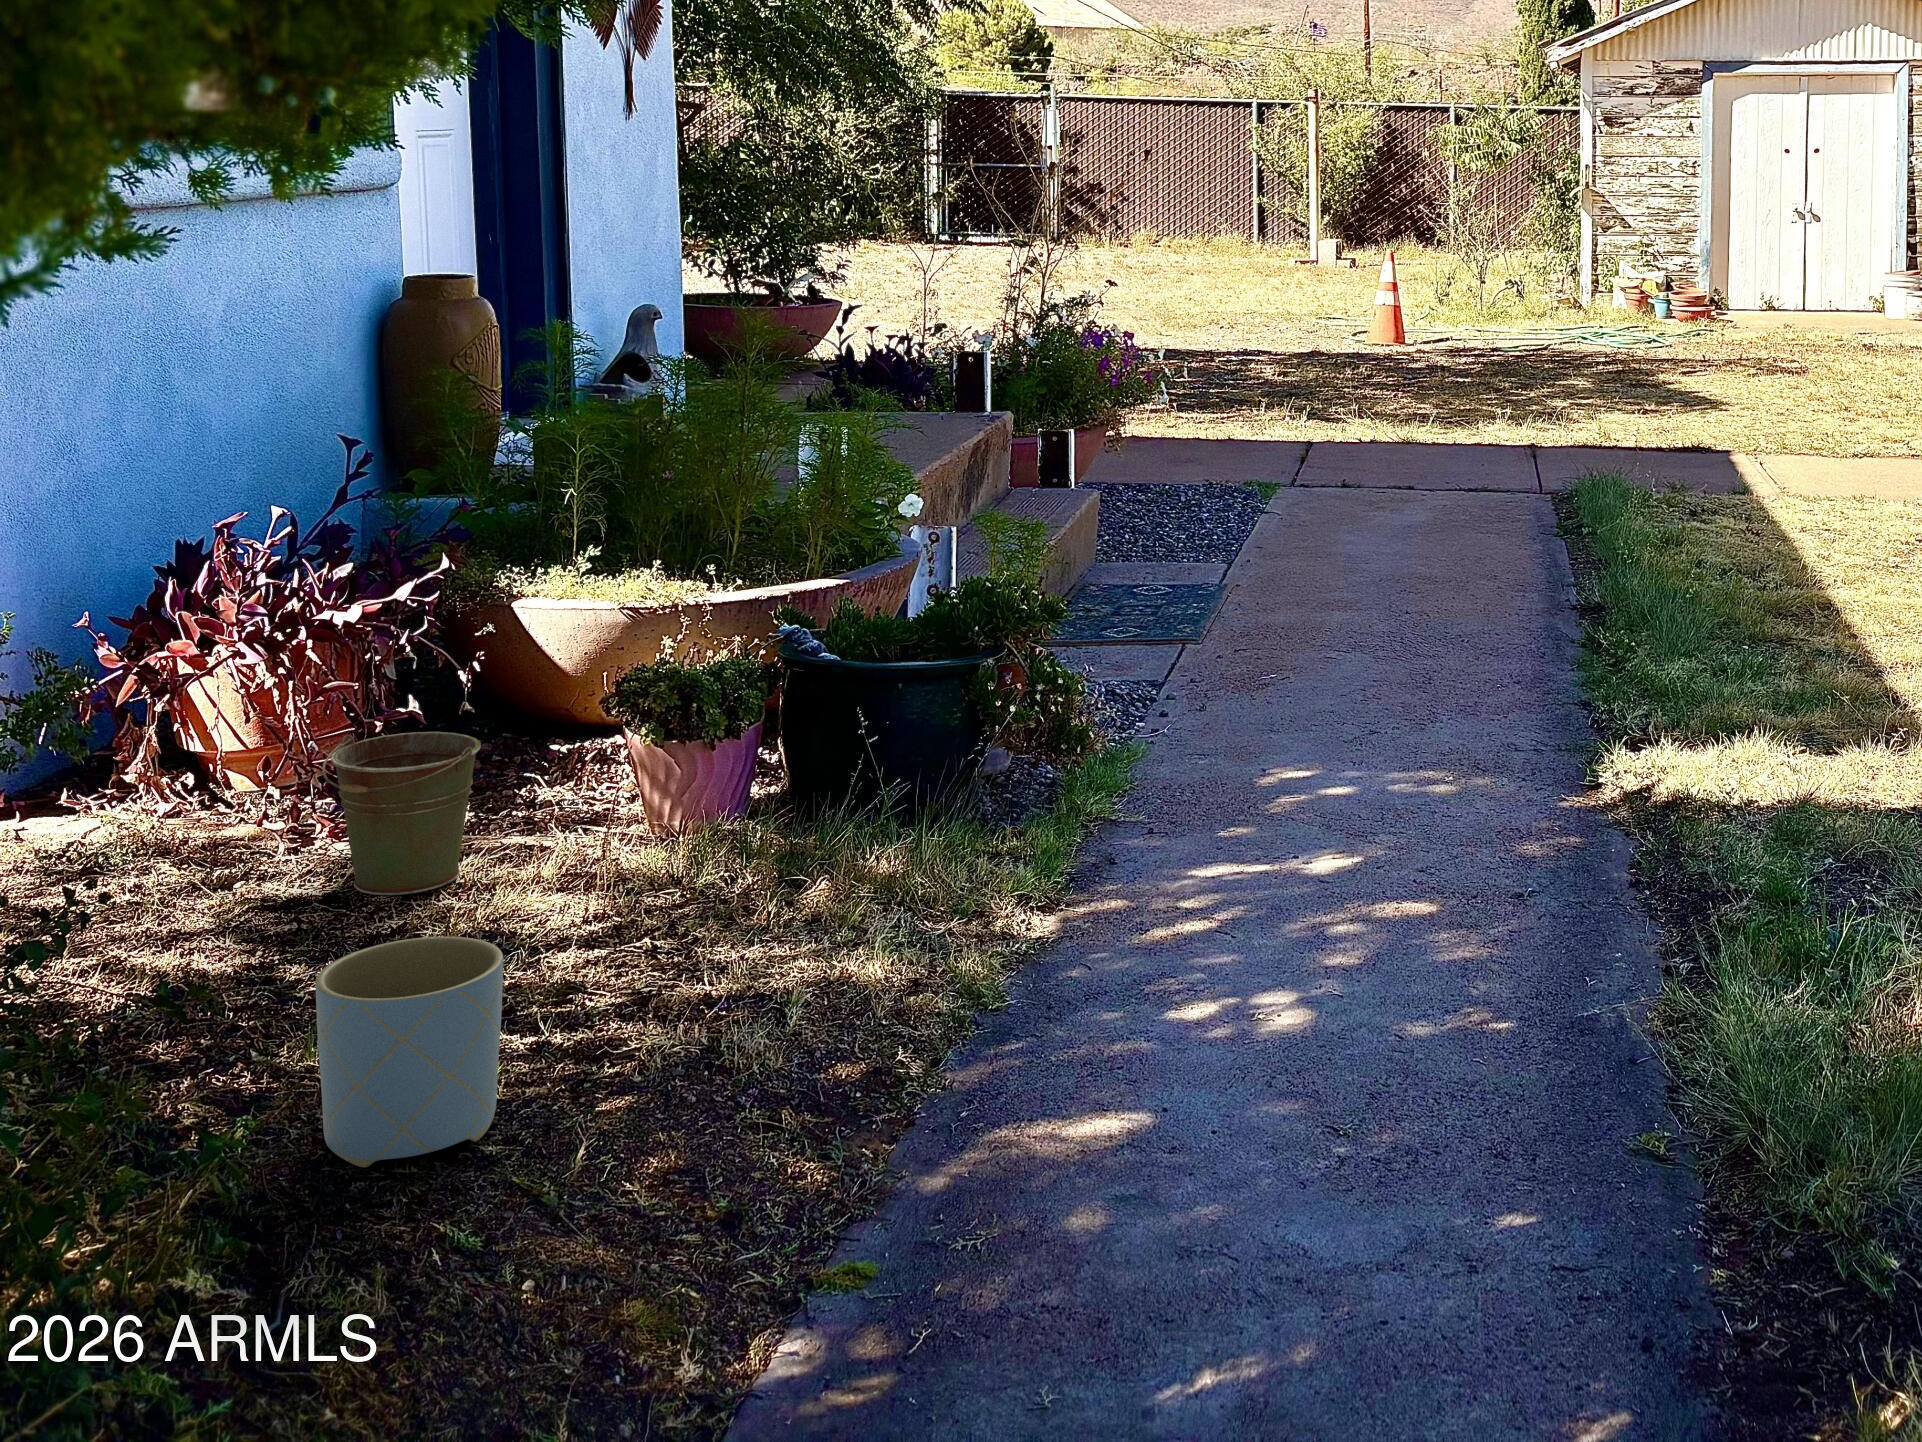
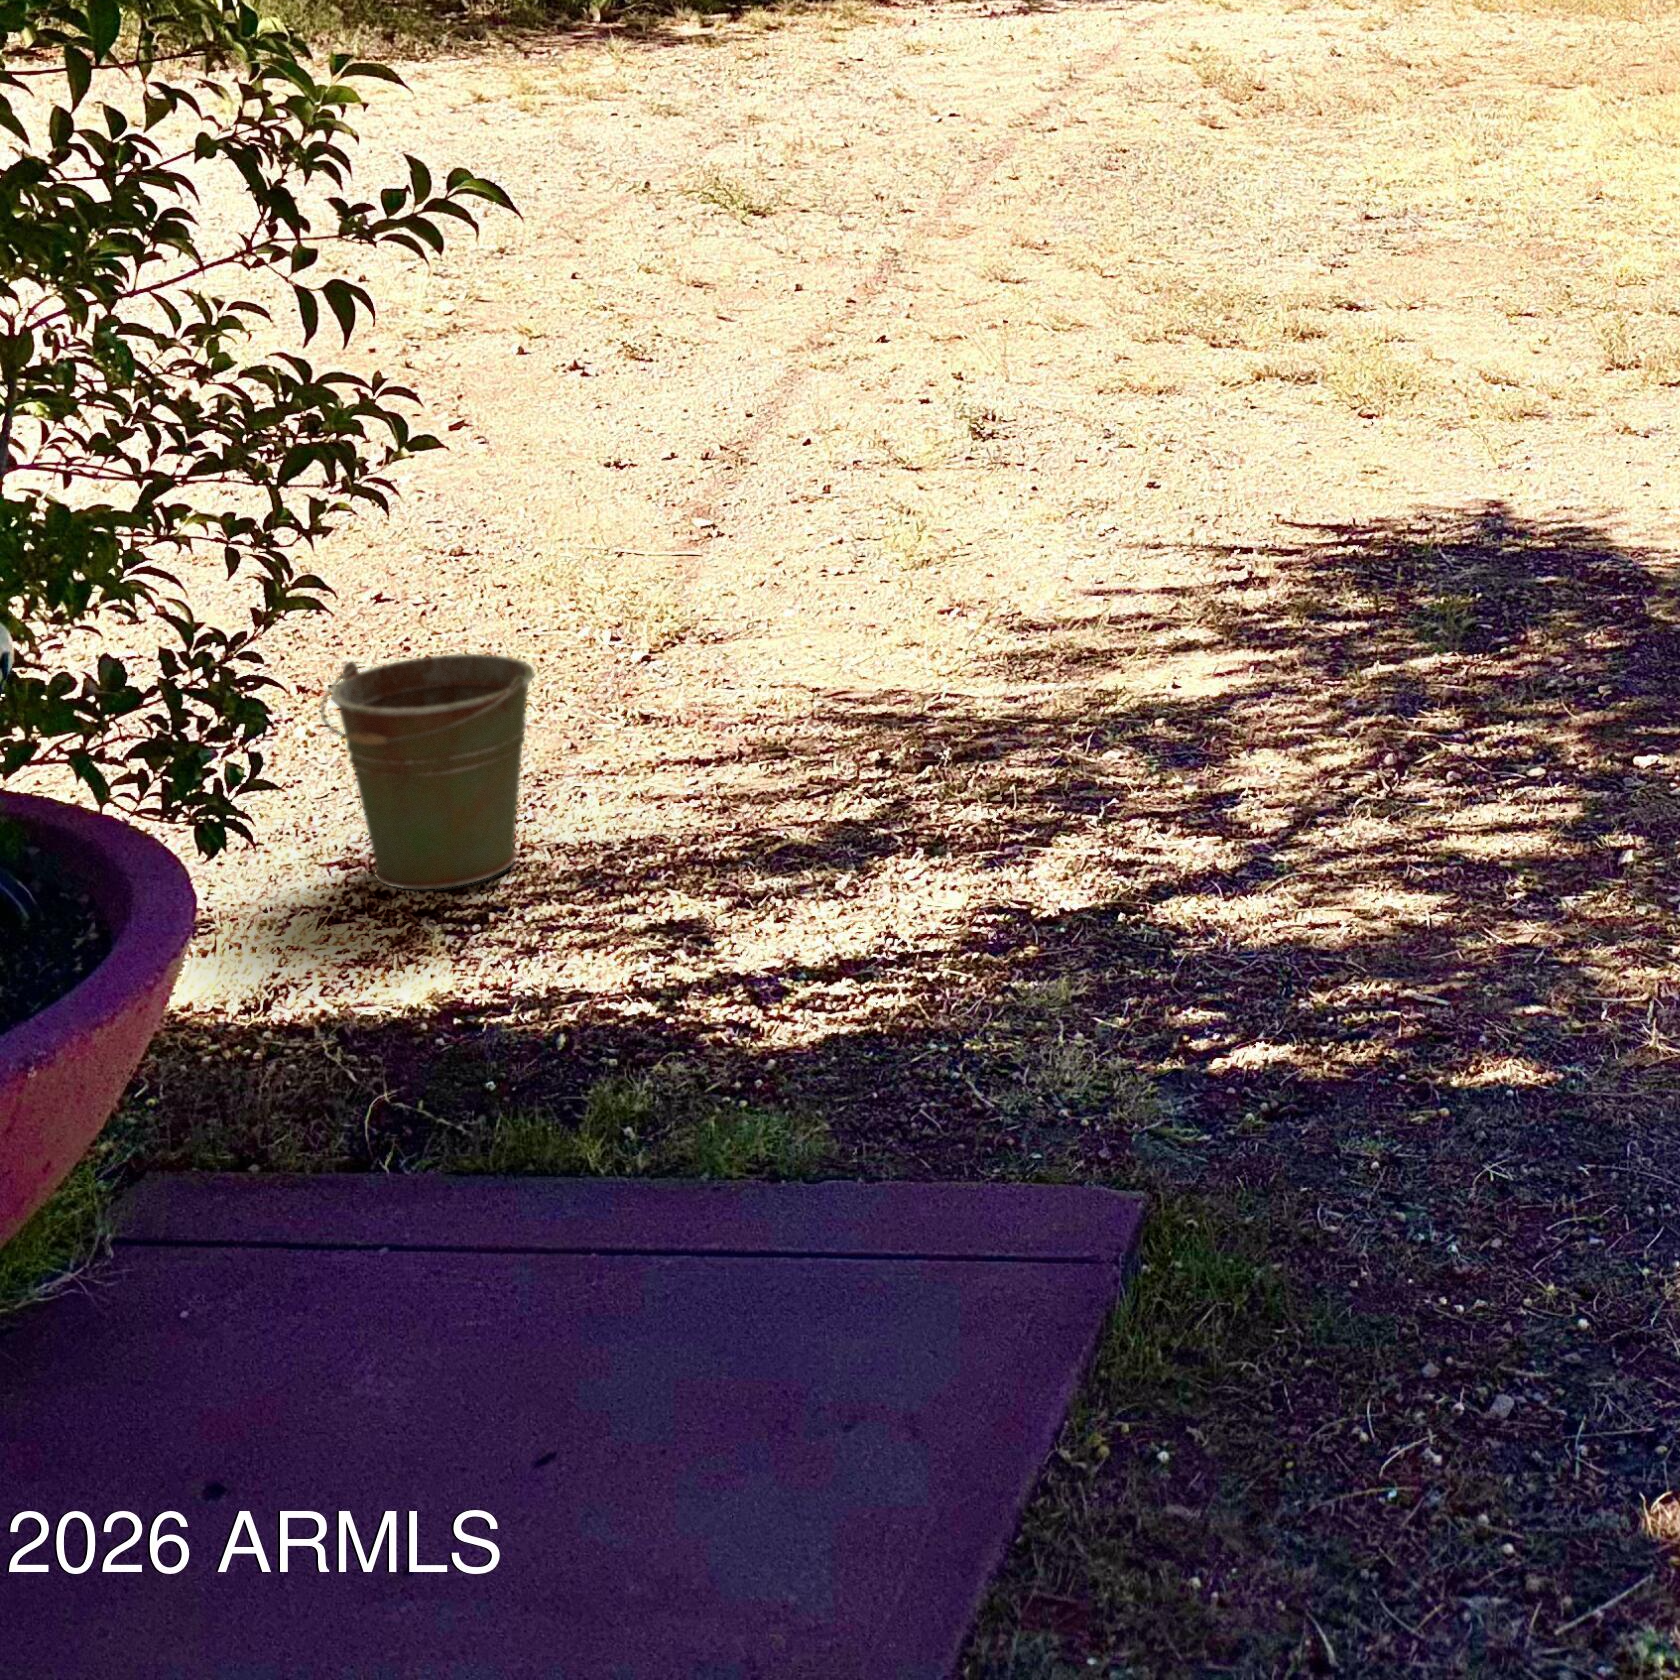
planter: present [315,936,503,1167] -> none [361,955,618,1288]

